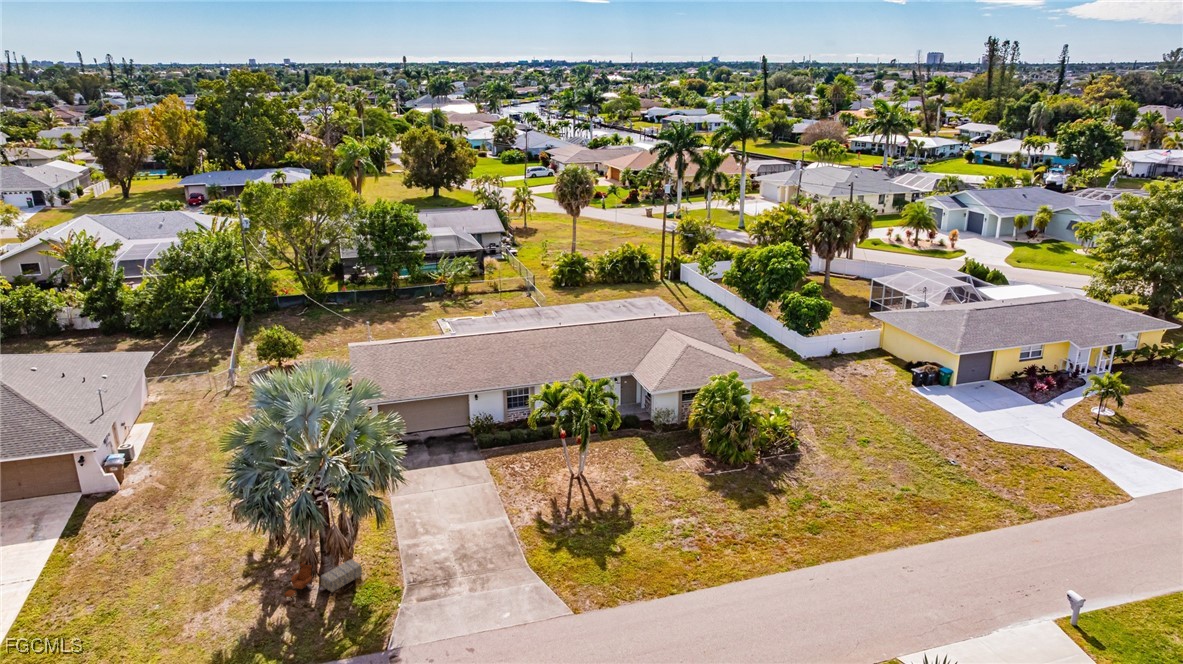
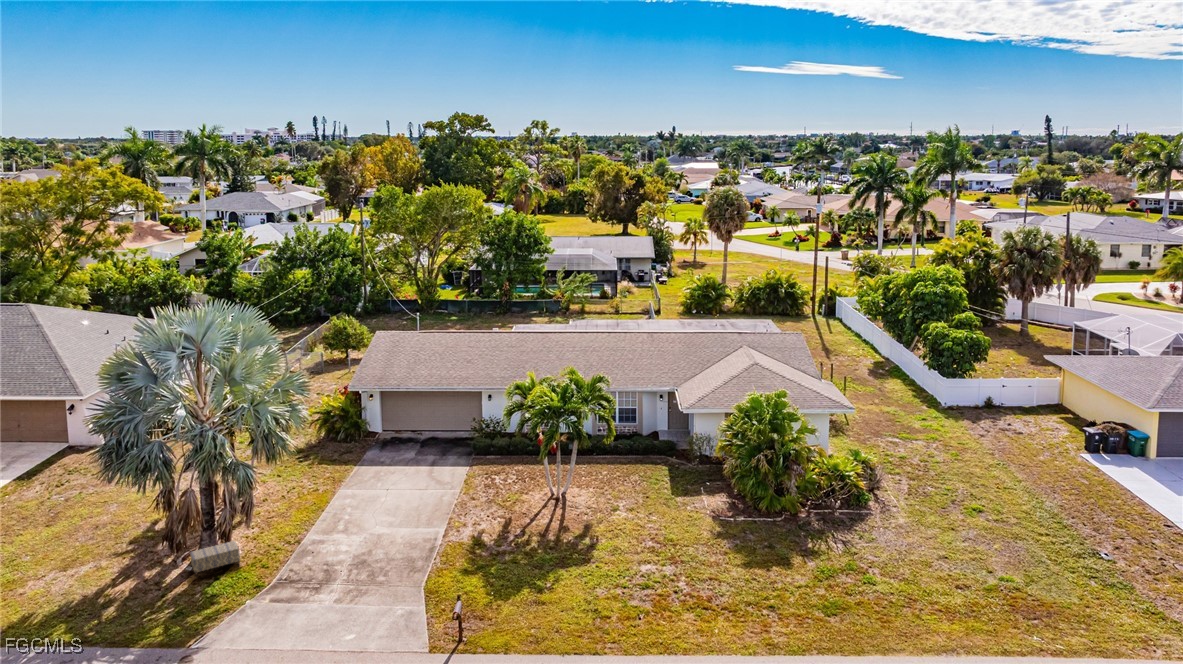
lounge chair: present [285,563,312,600] -> none [147,535,187,577]

